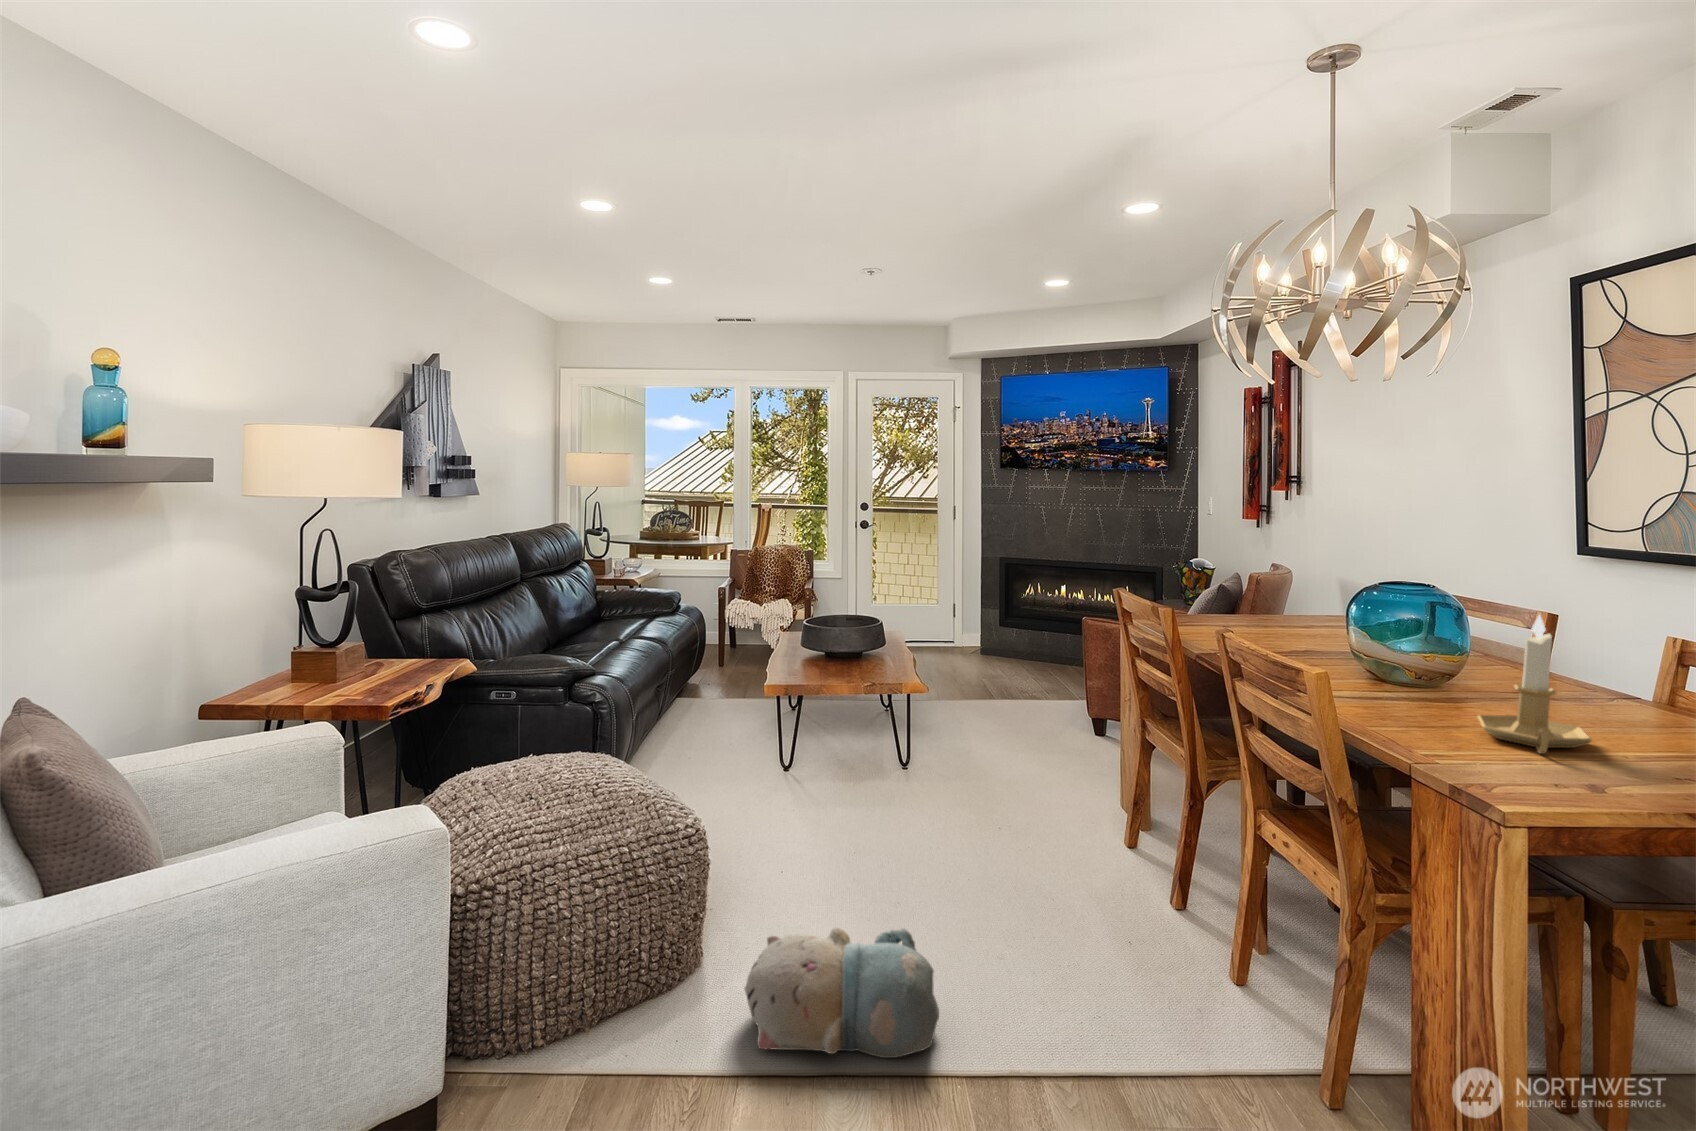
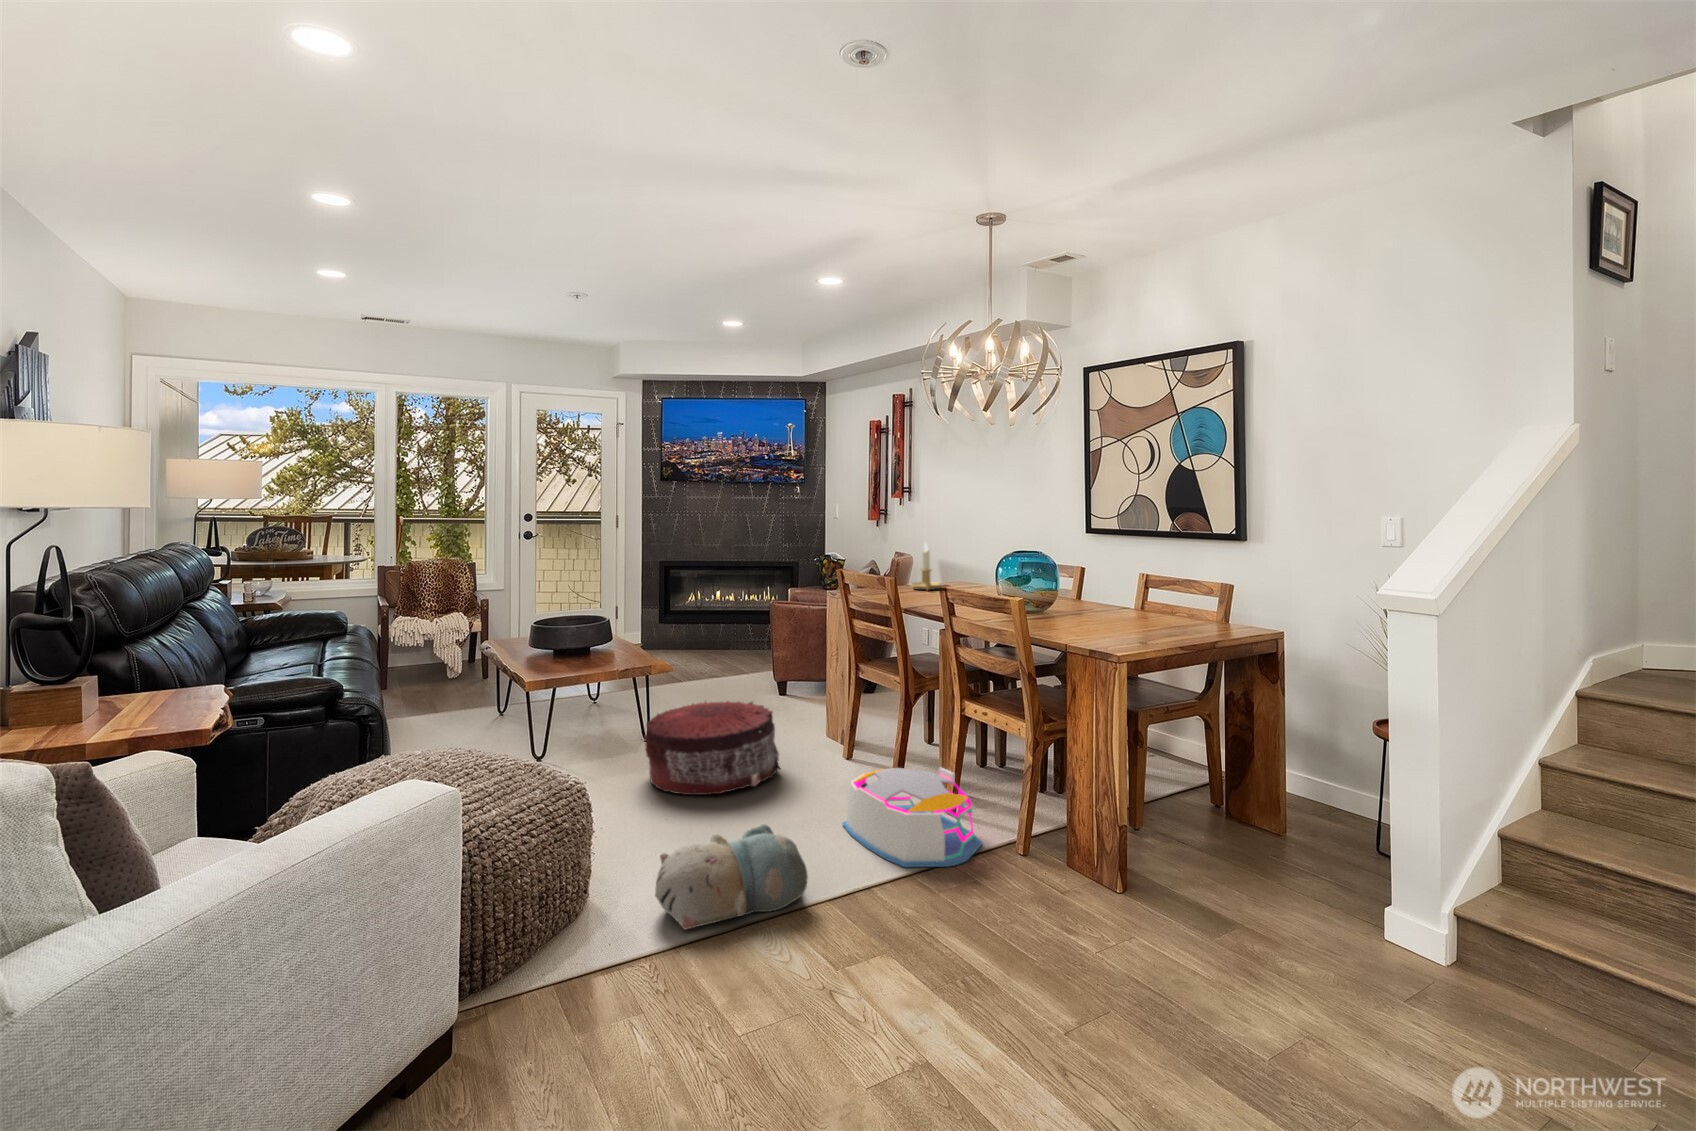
candlestick: present [1478,615,1592,754] -> present [911,543,941,591]
pouf: none [862,733,1022,857] -> present [645,701,780,795]
storage bin: none [1055,879,1253,1070] -> present [843,768,982,867]

